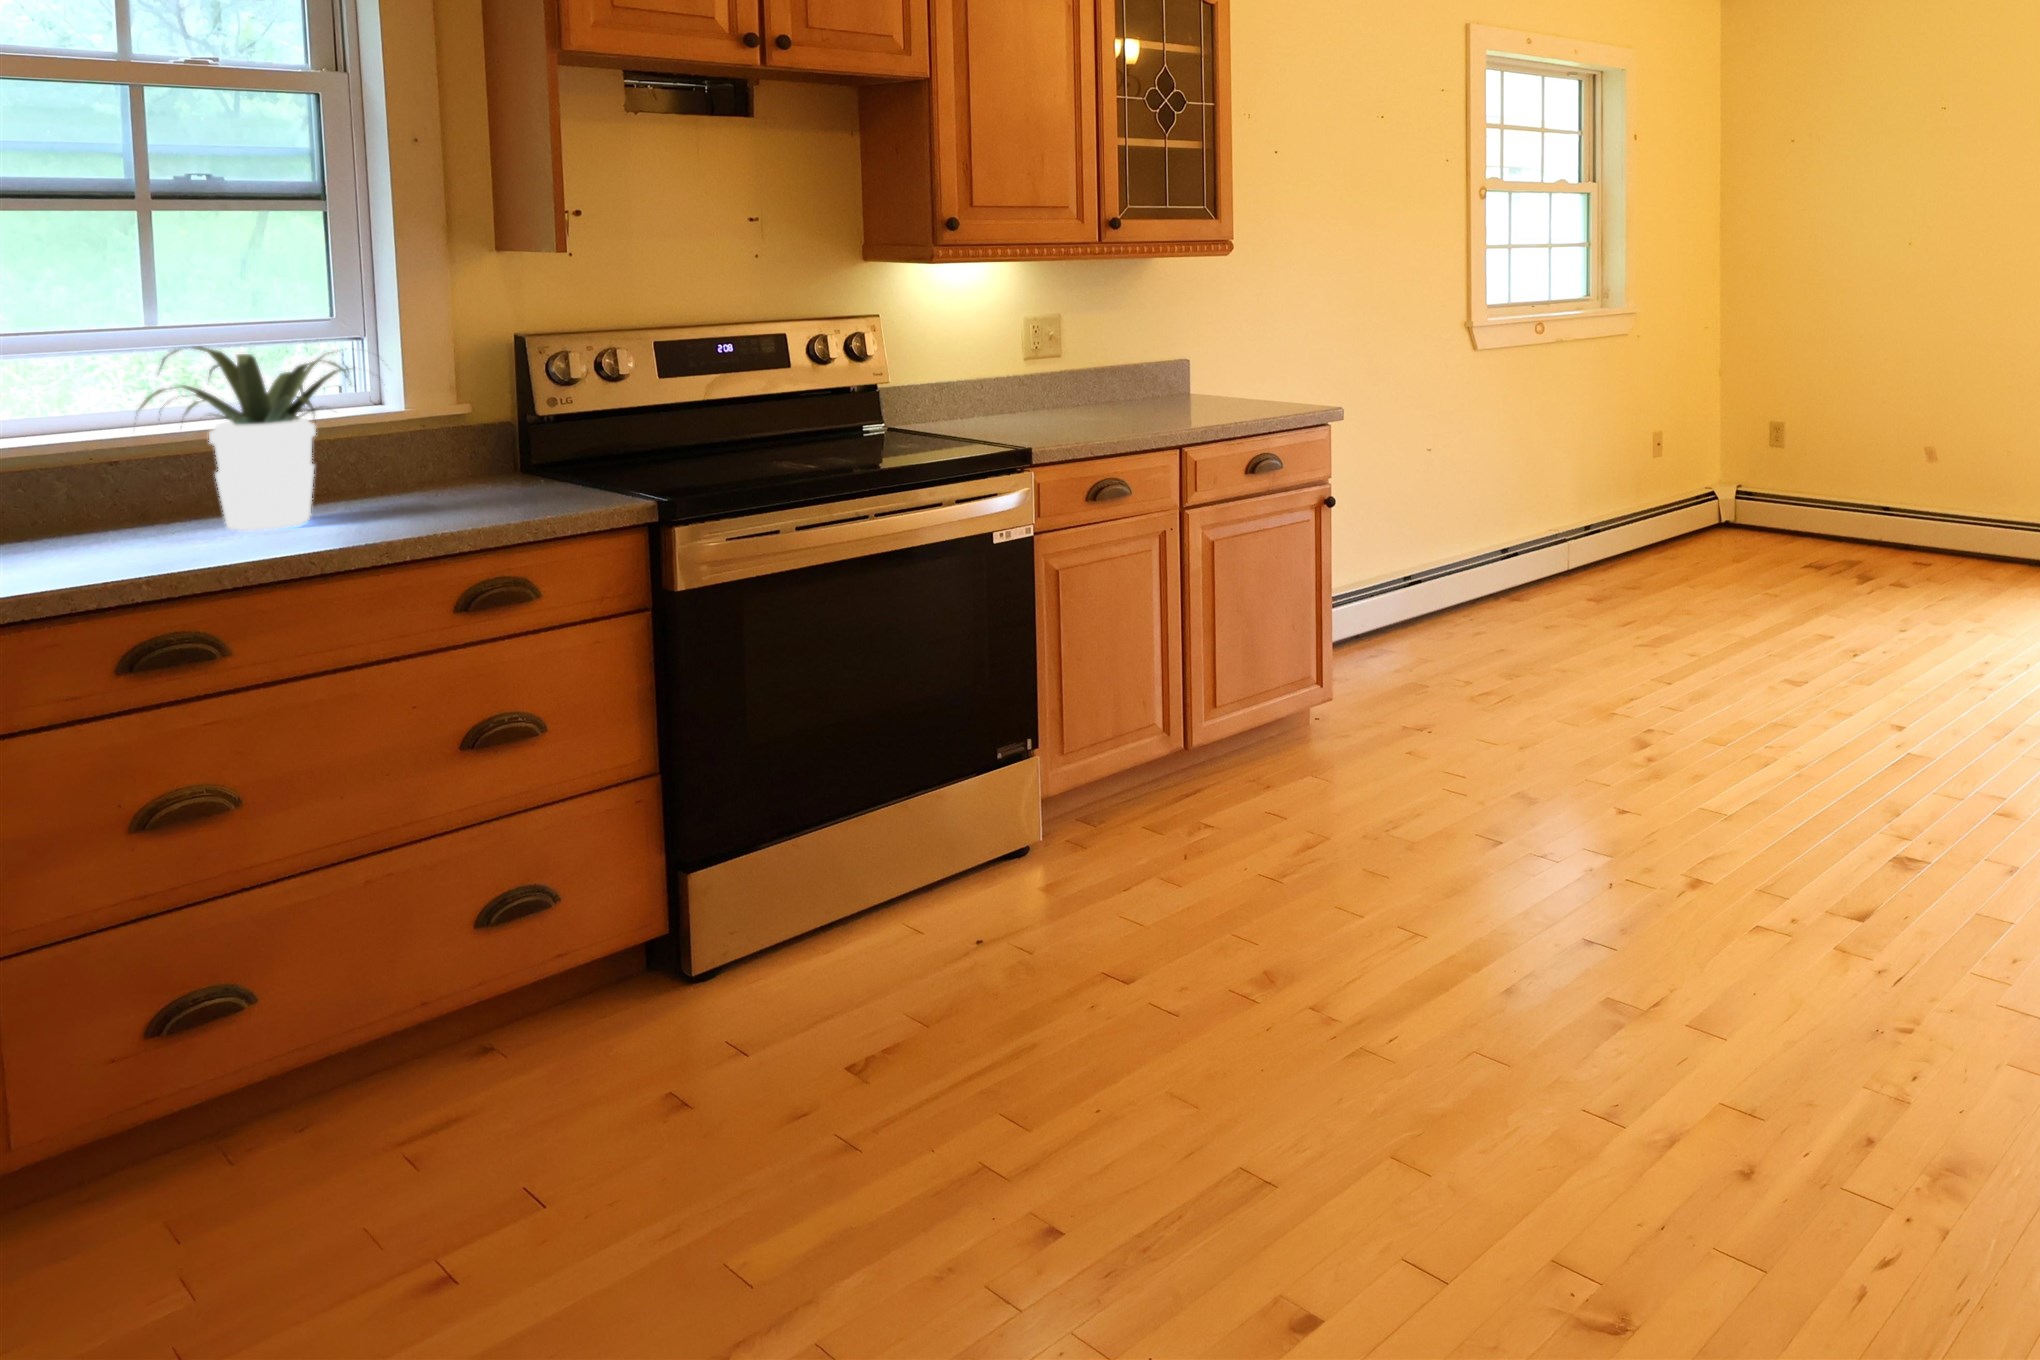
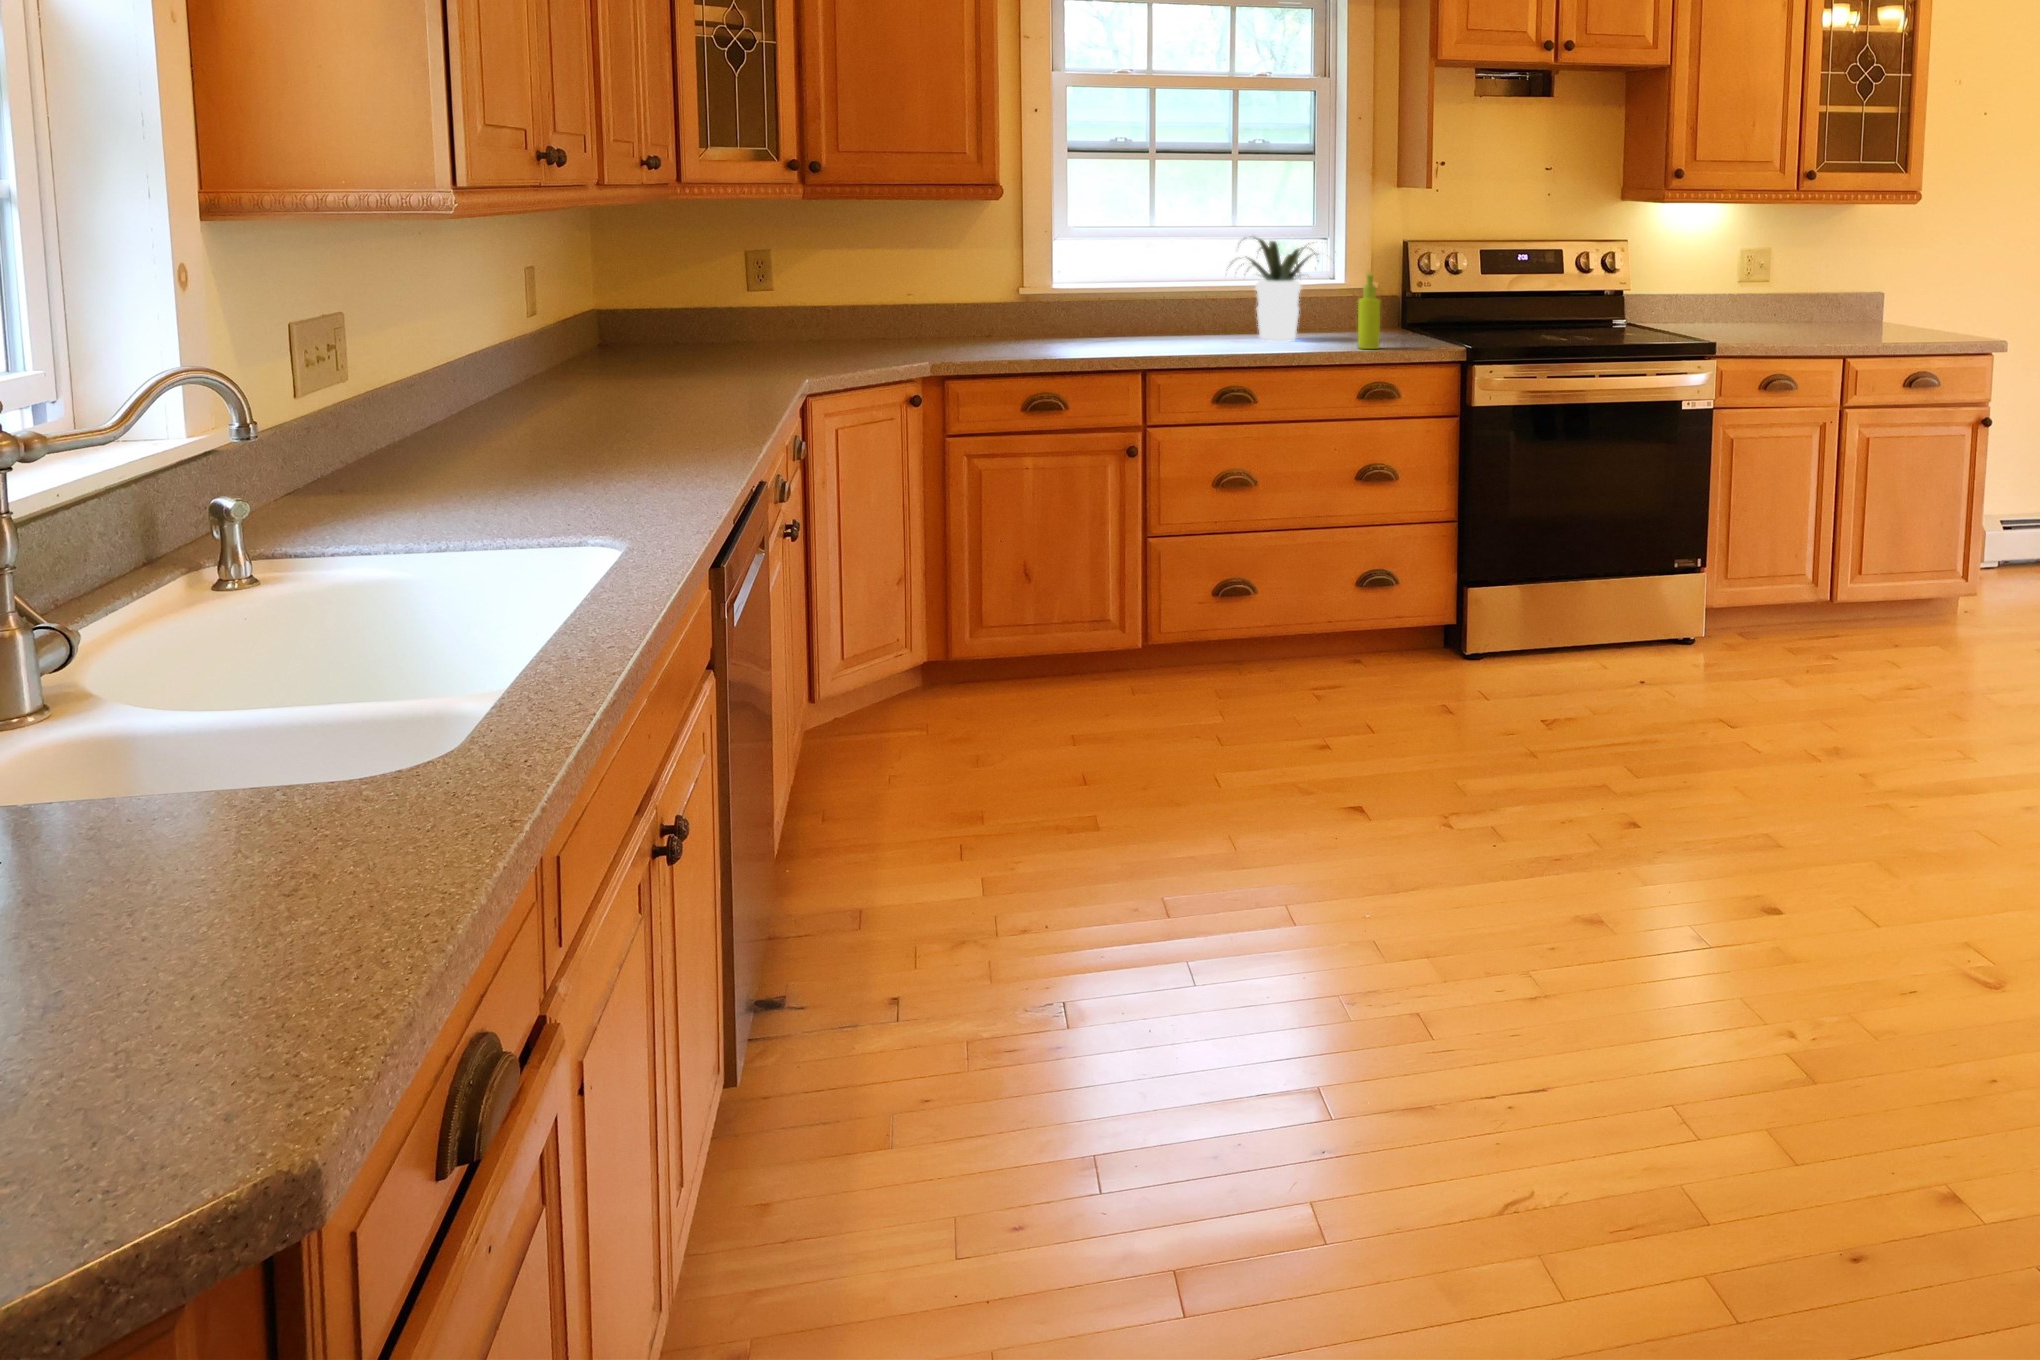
soap dispenser: none [443,398,493,526] -> present [1358,273,1381,349]

